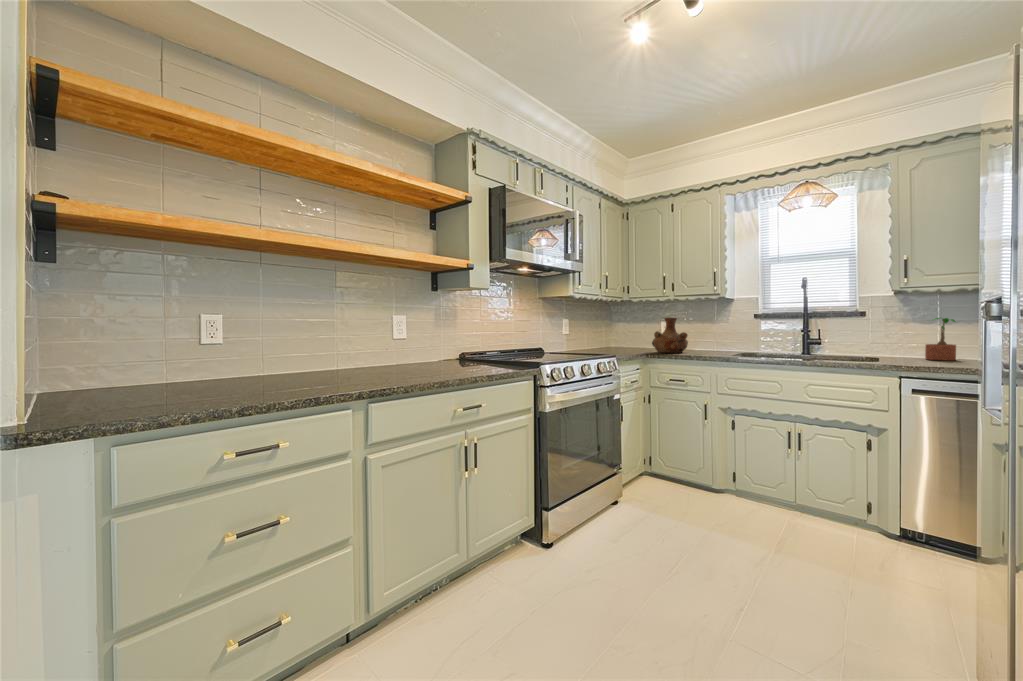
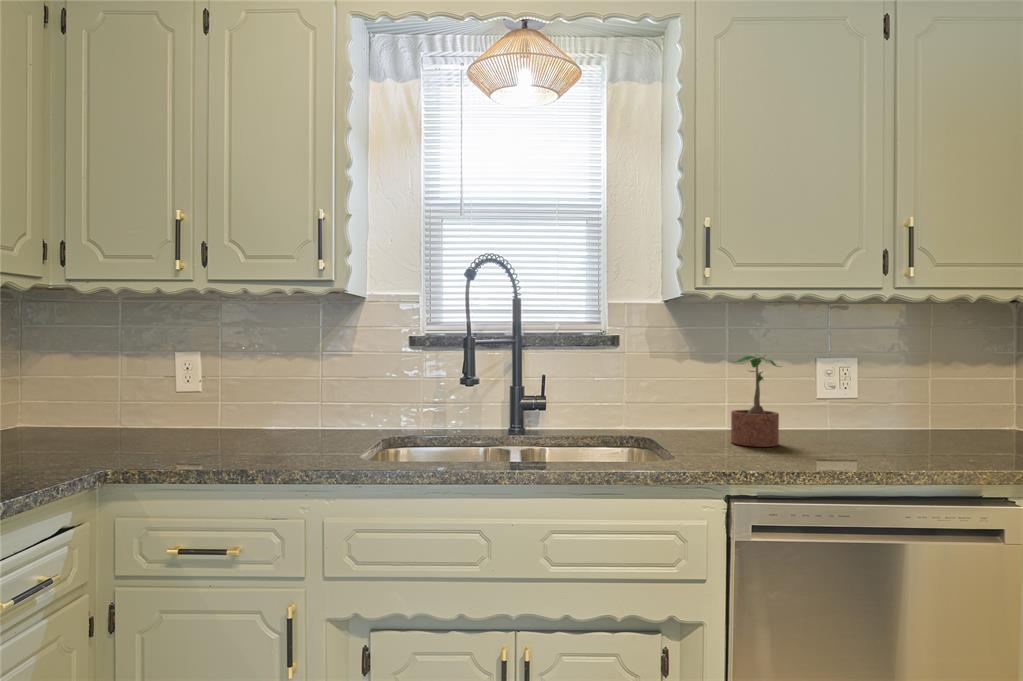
vase: present [652,317,688,353] -> none [138,338,248,445]

